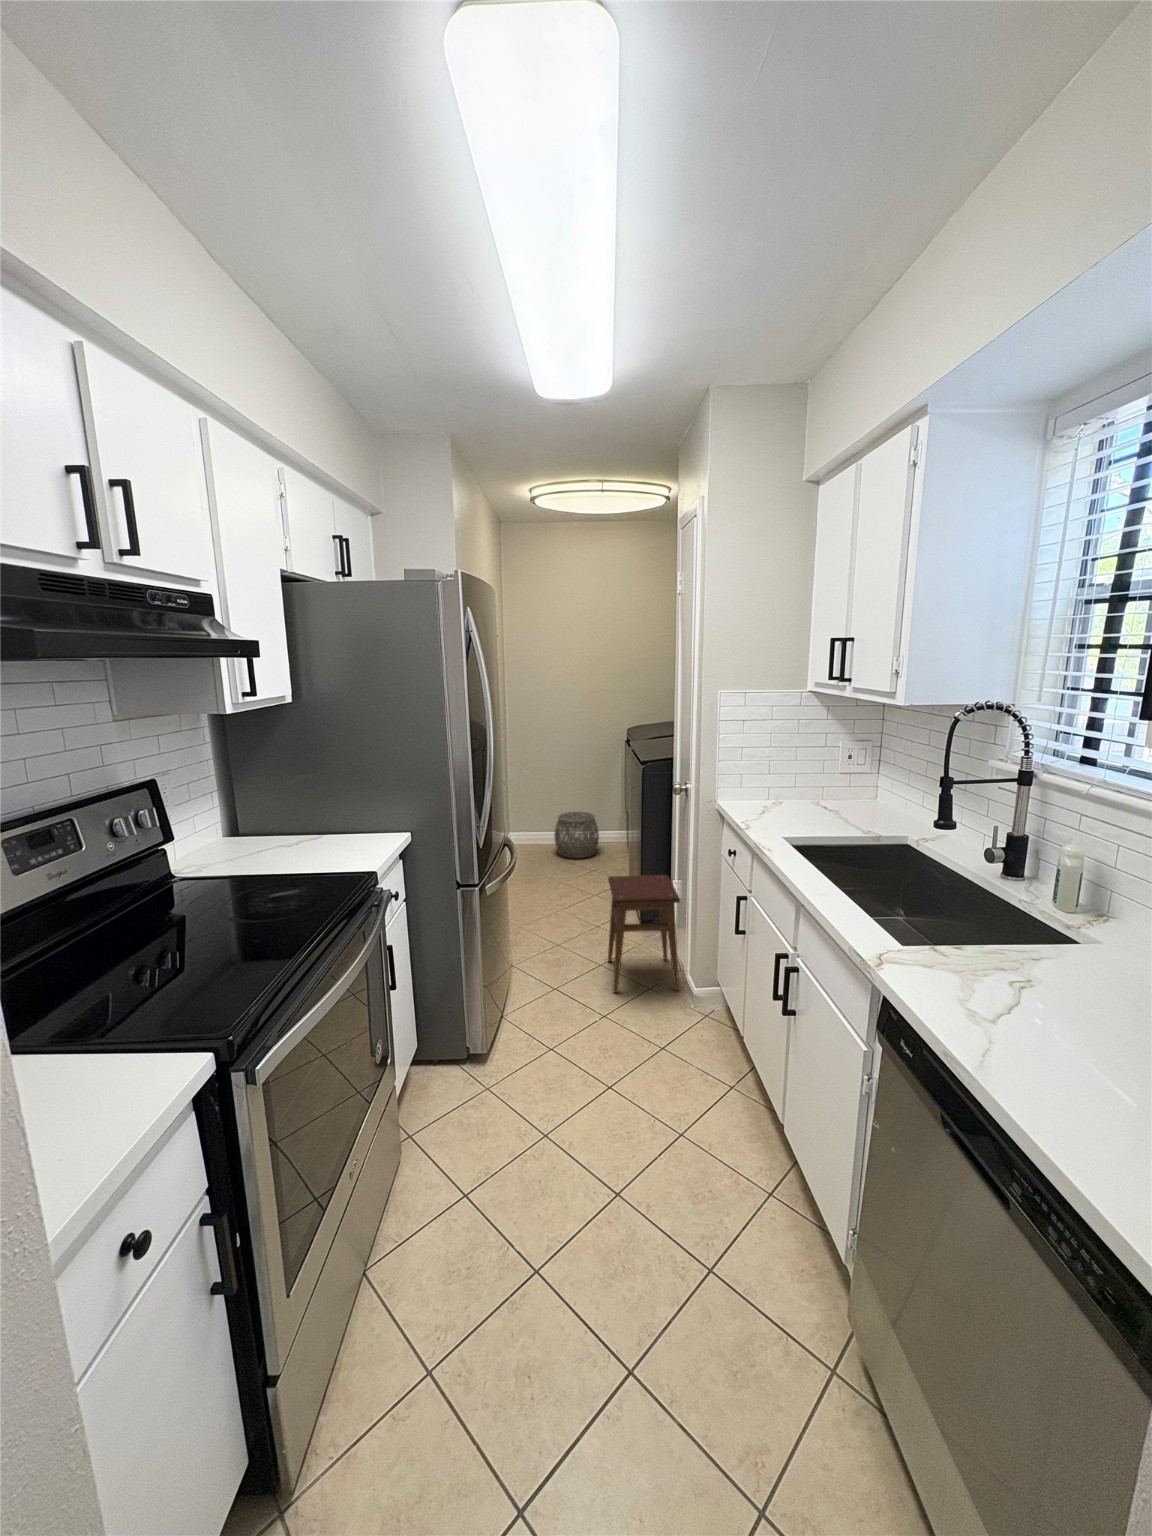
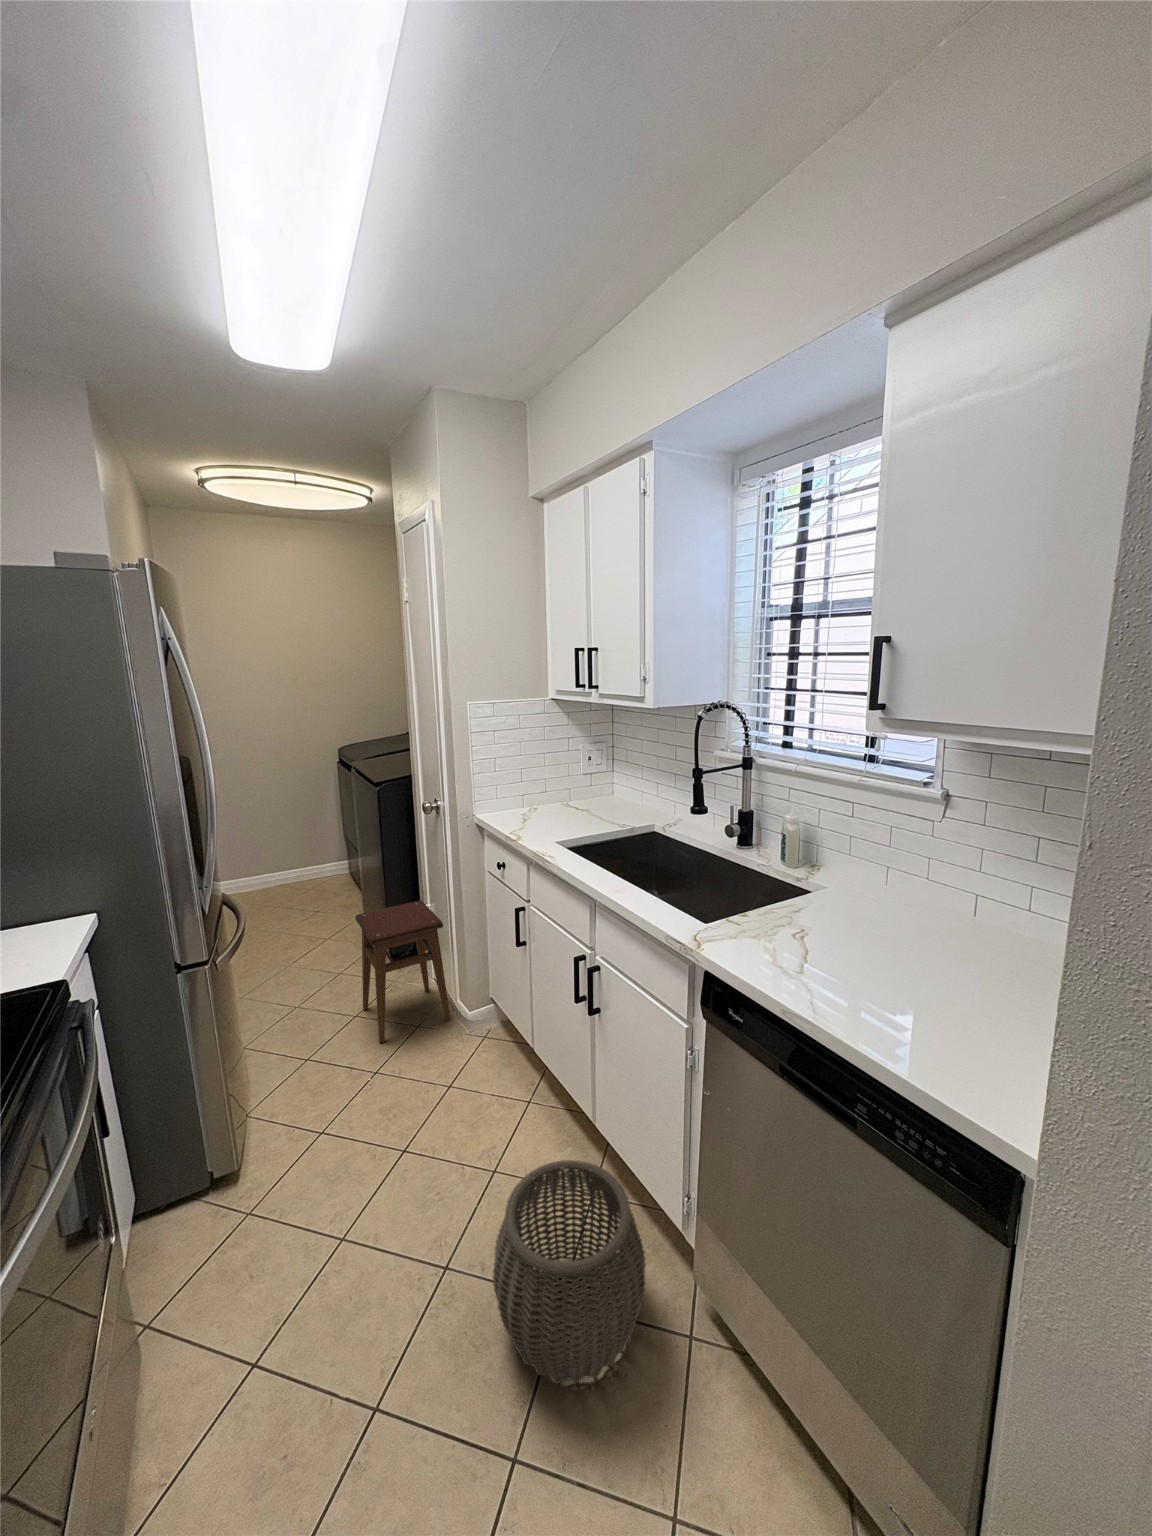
woven basket: present [554,812,599,858] -> present [493,1160,646,1383]

